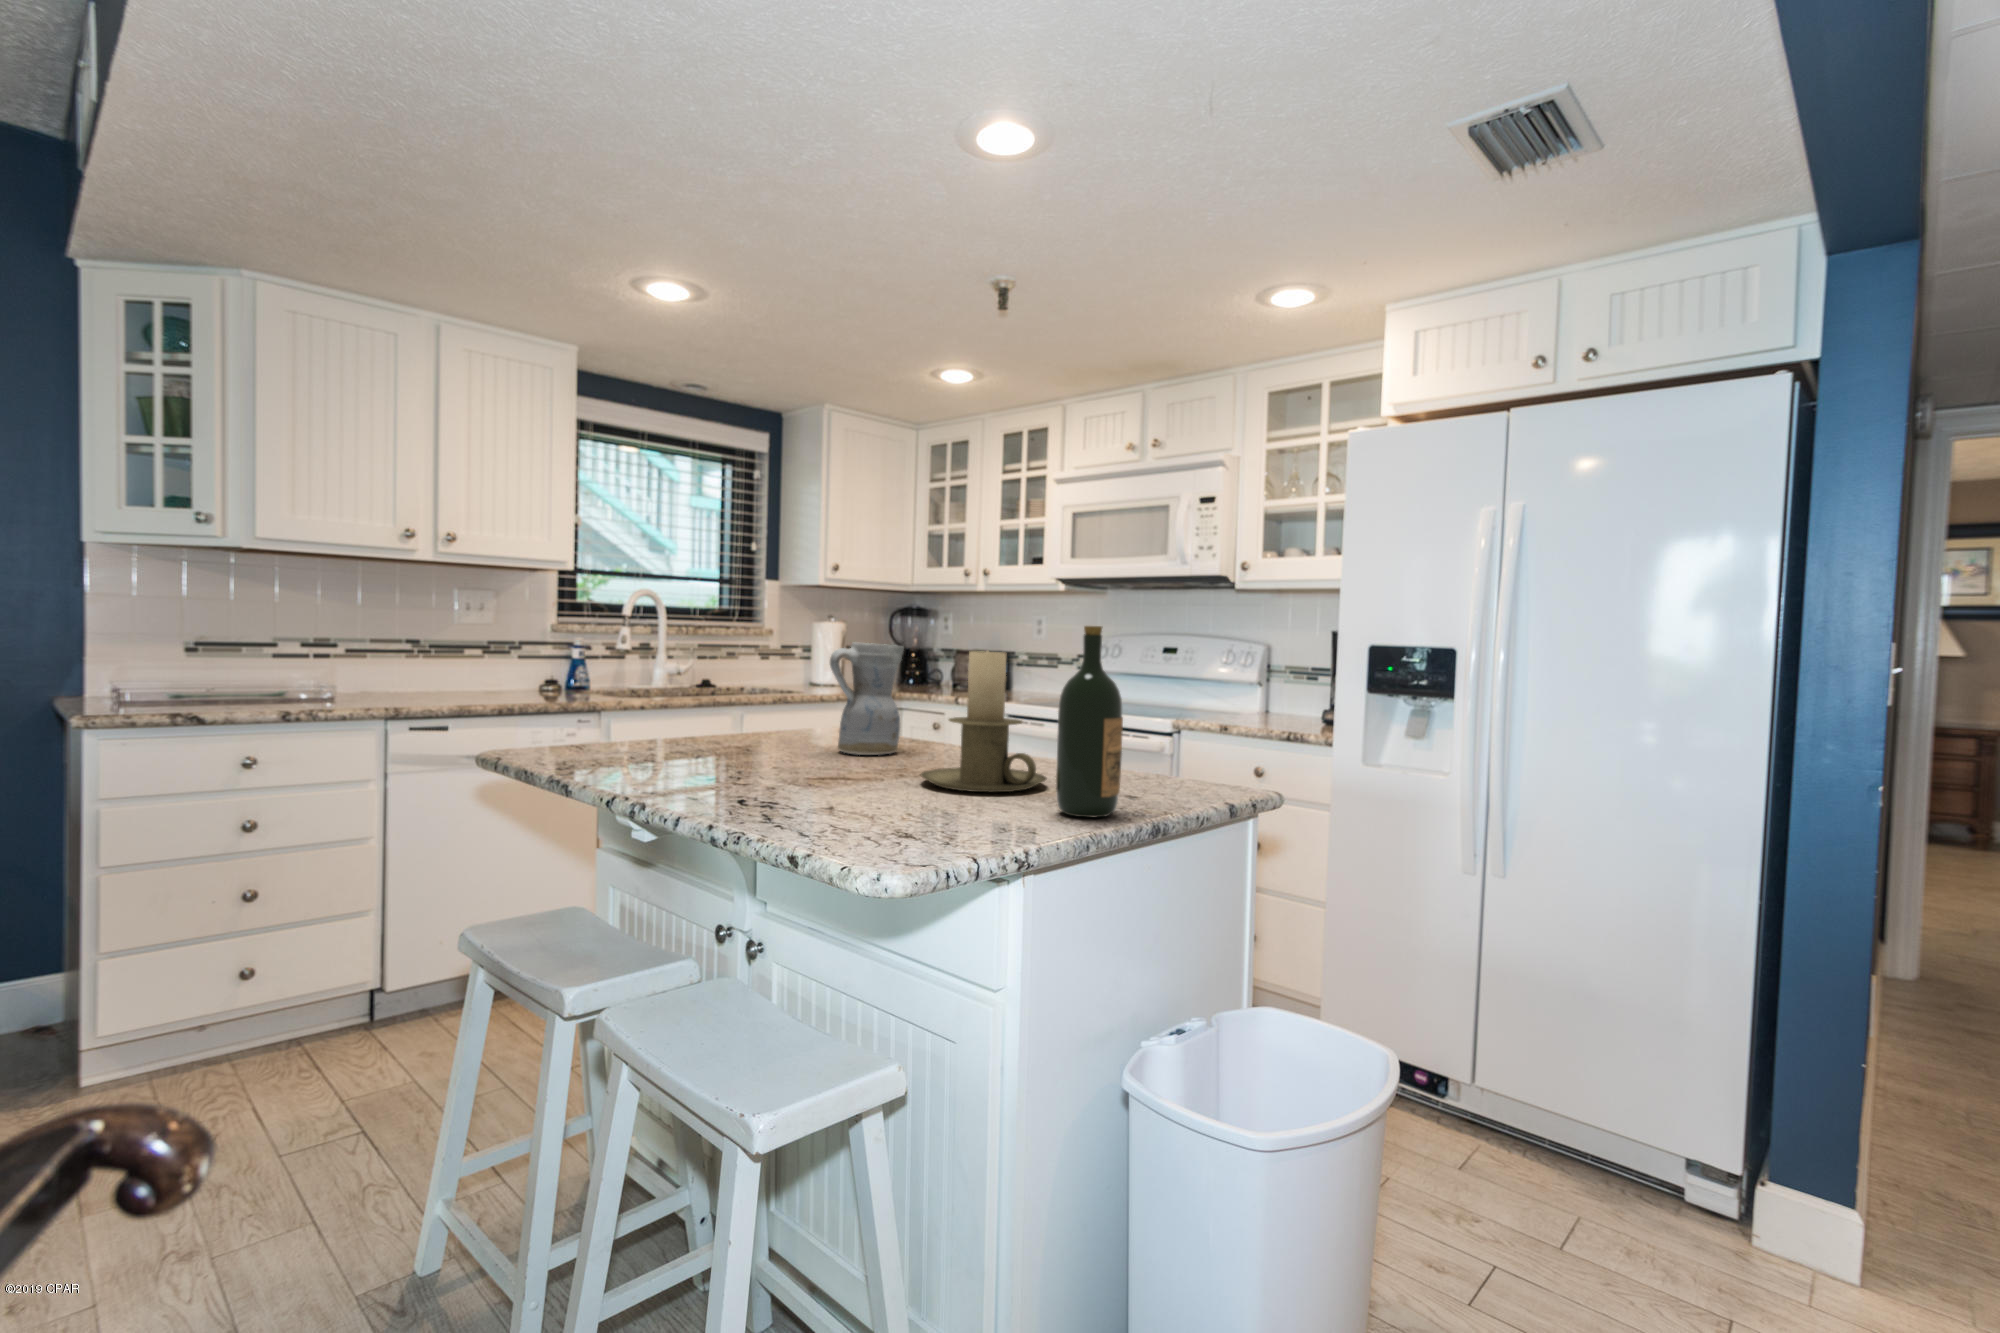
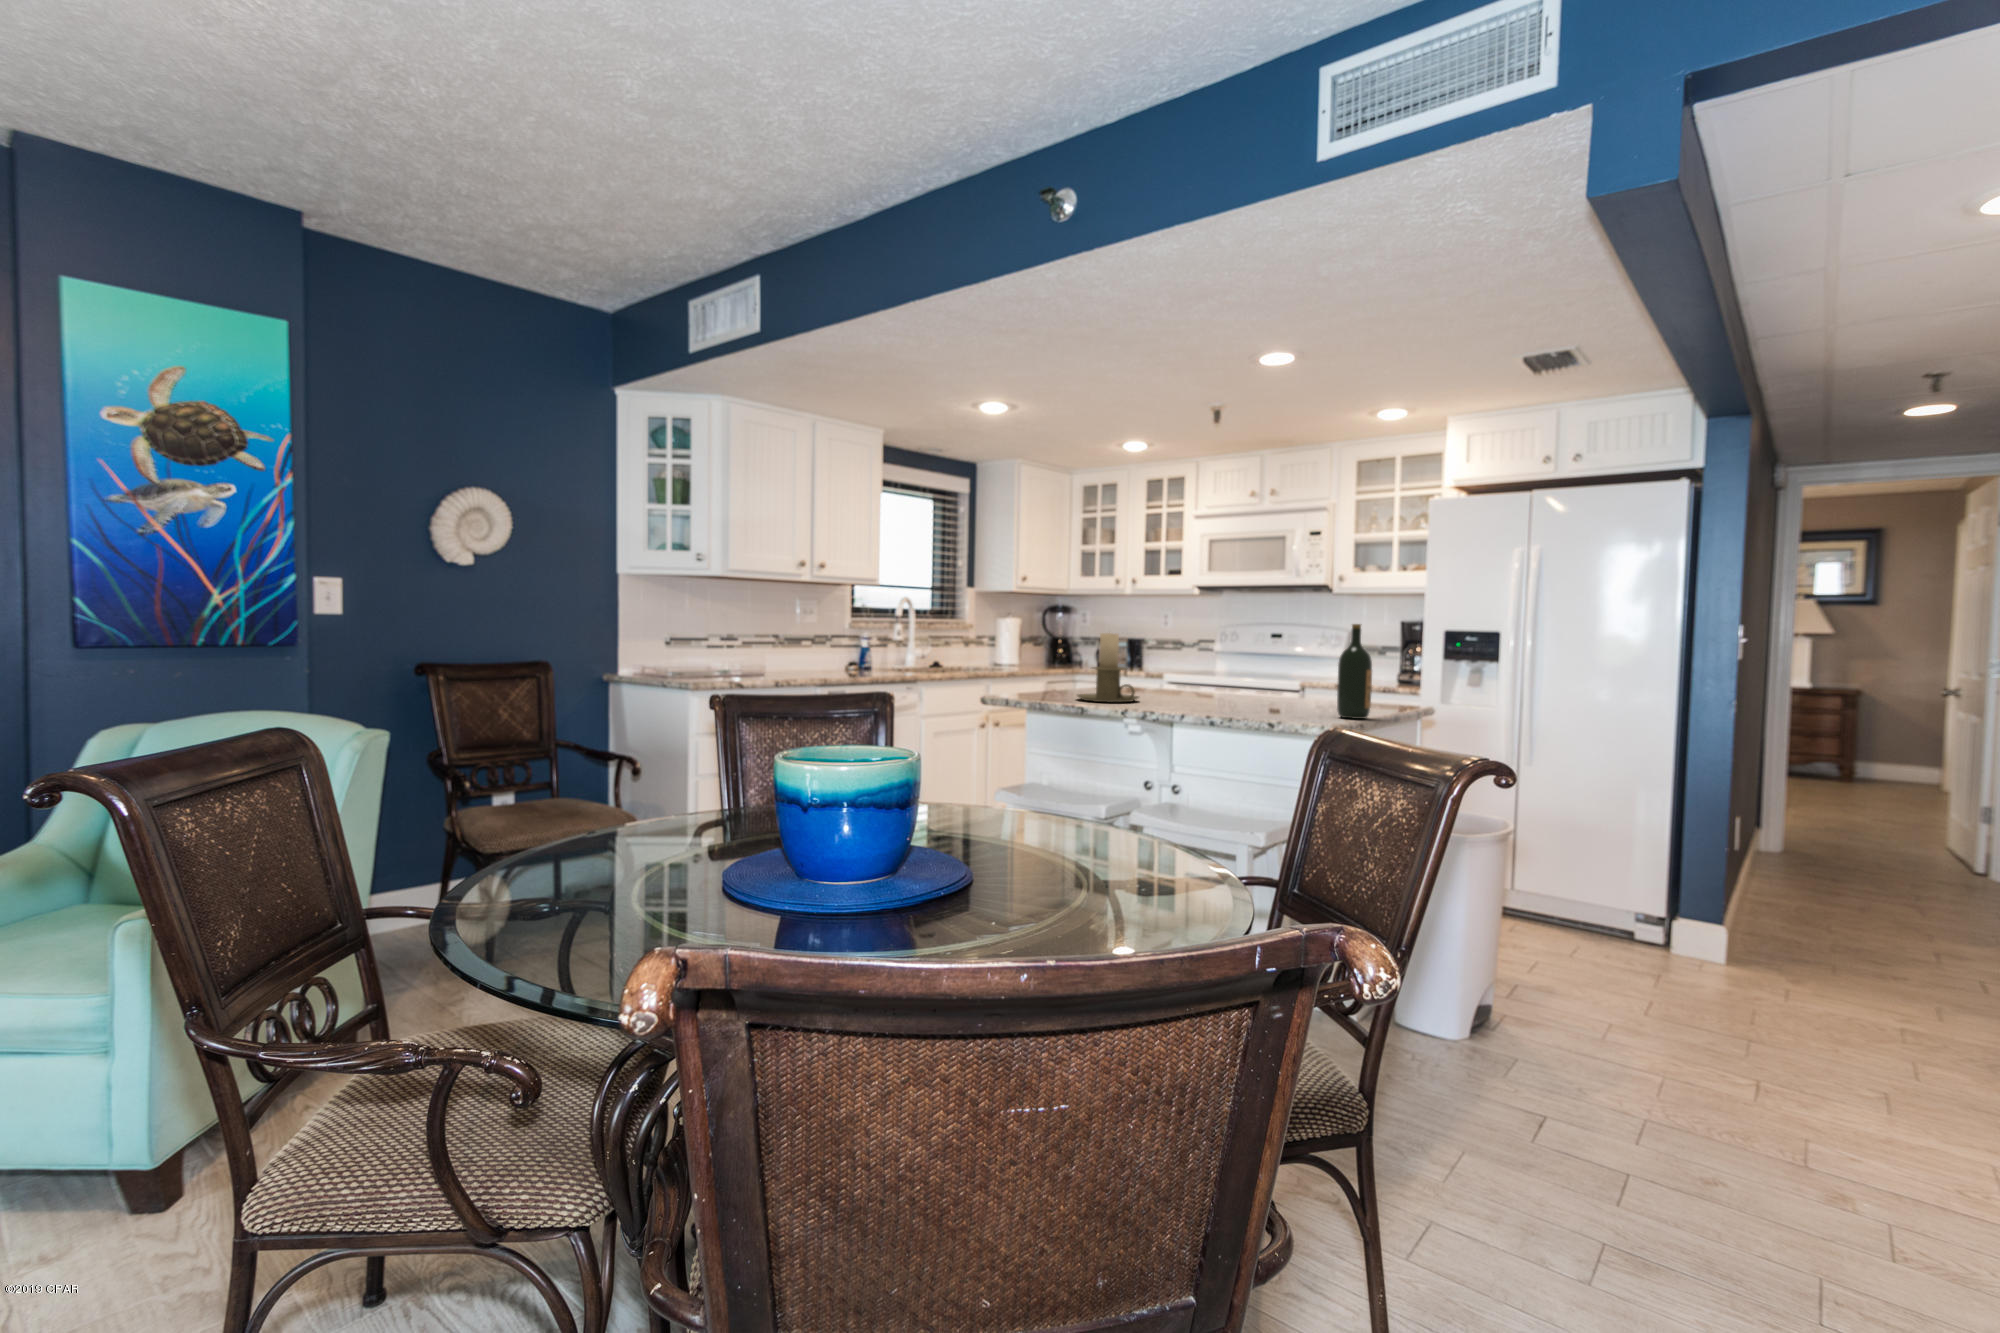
ceramic pitcher: present [830,642,904,755] -> none [1153,633,1192,698]
candle holder: present [921,651,1047,792] -> present [1077,633,1139,702]

